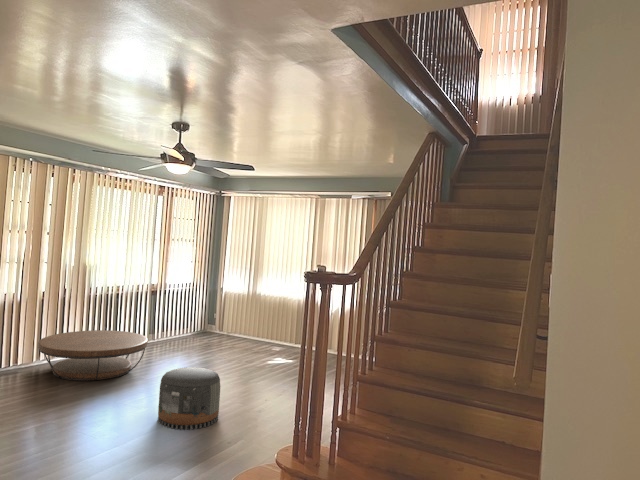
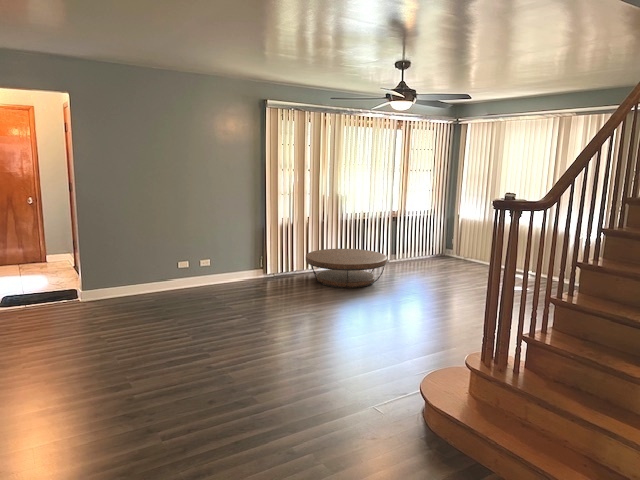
pouf: present [158,367,220,430] -> none [390,283,442,334]

